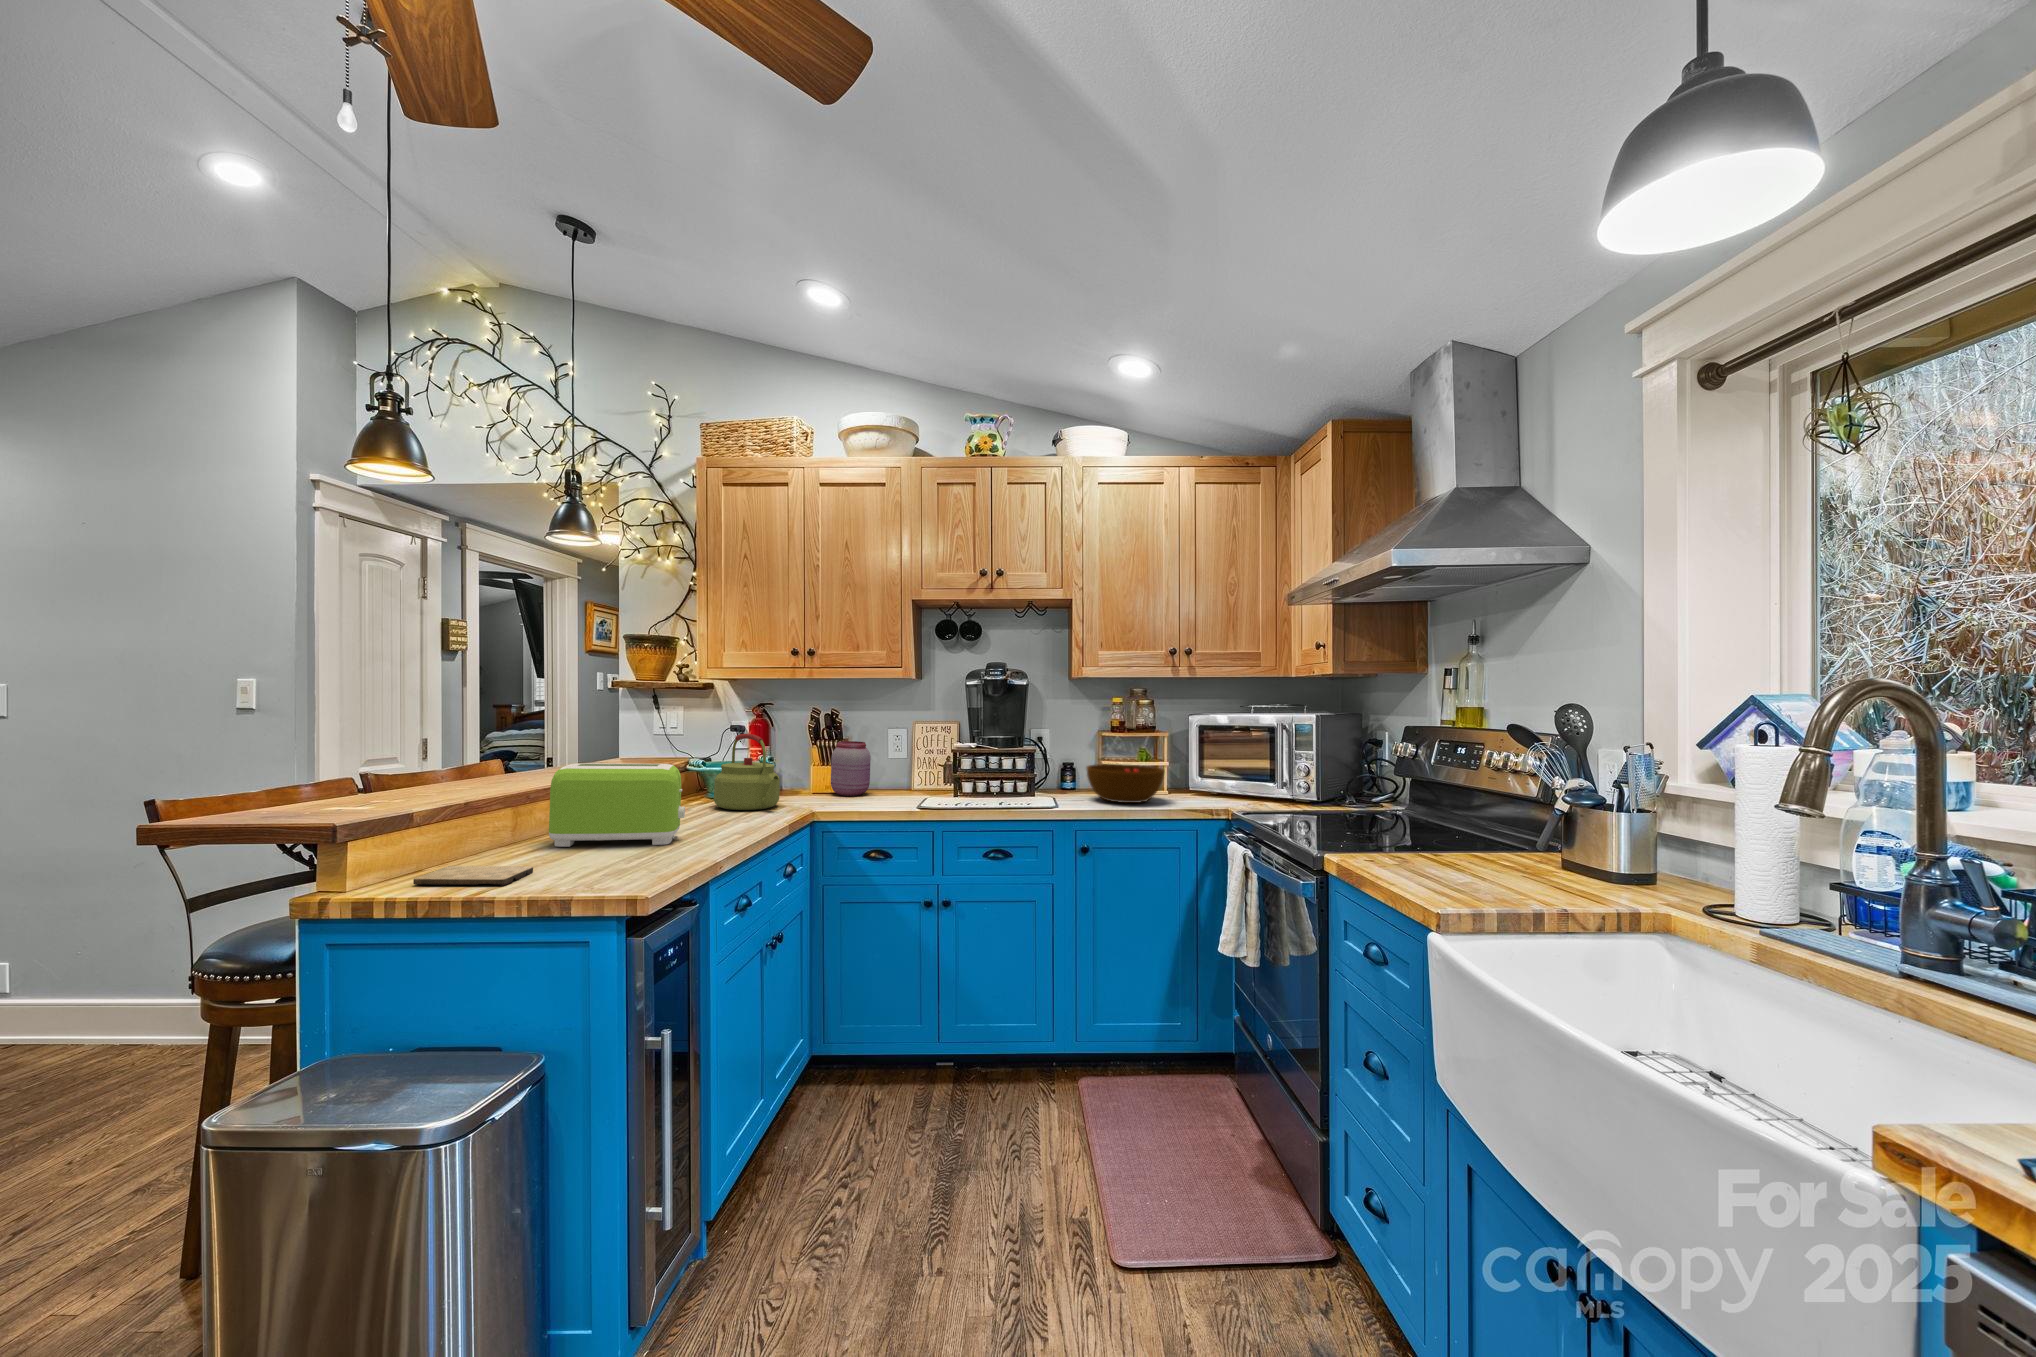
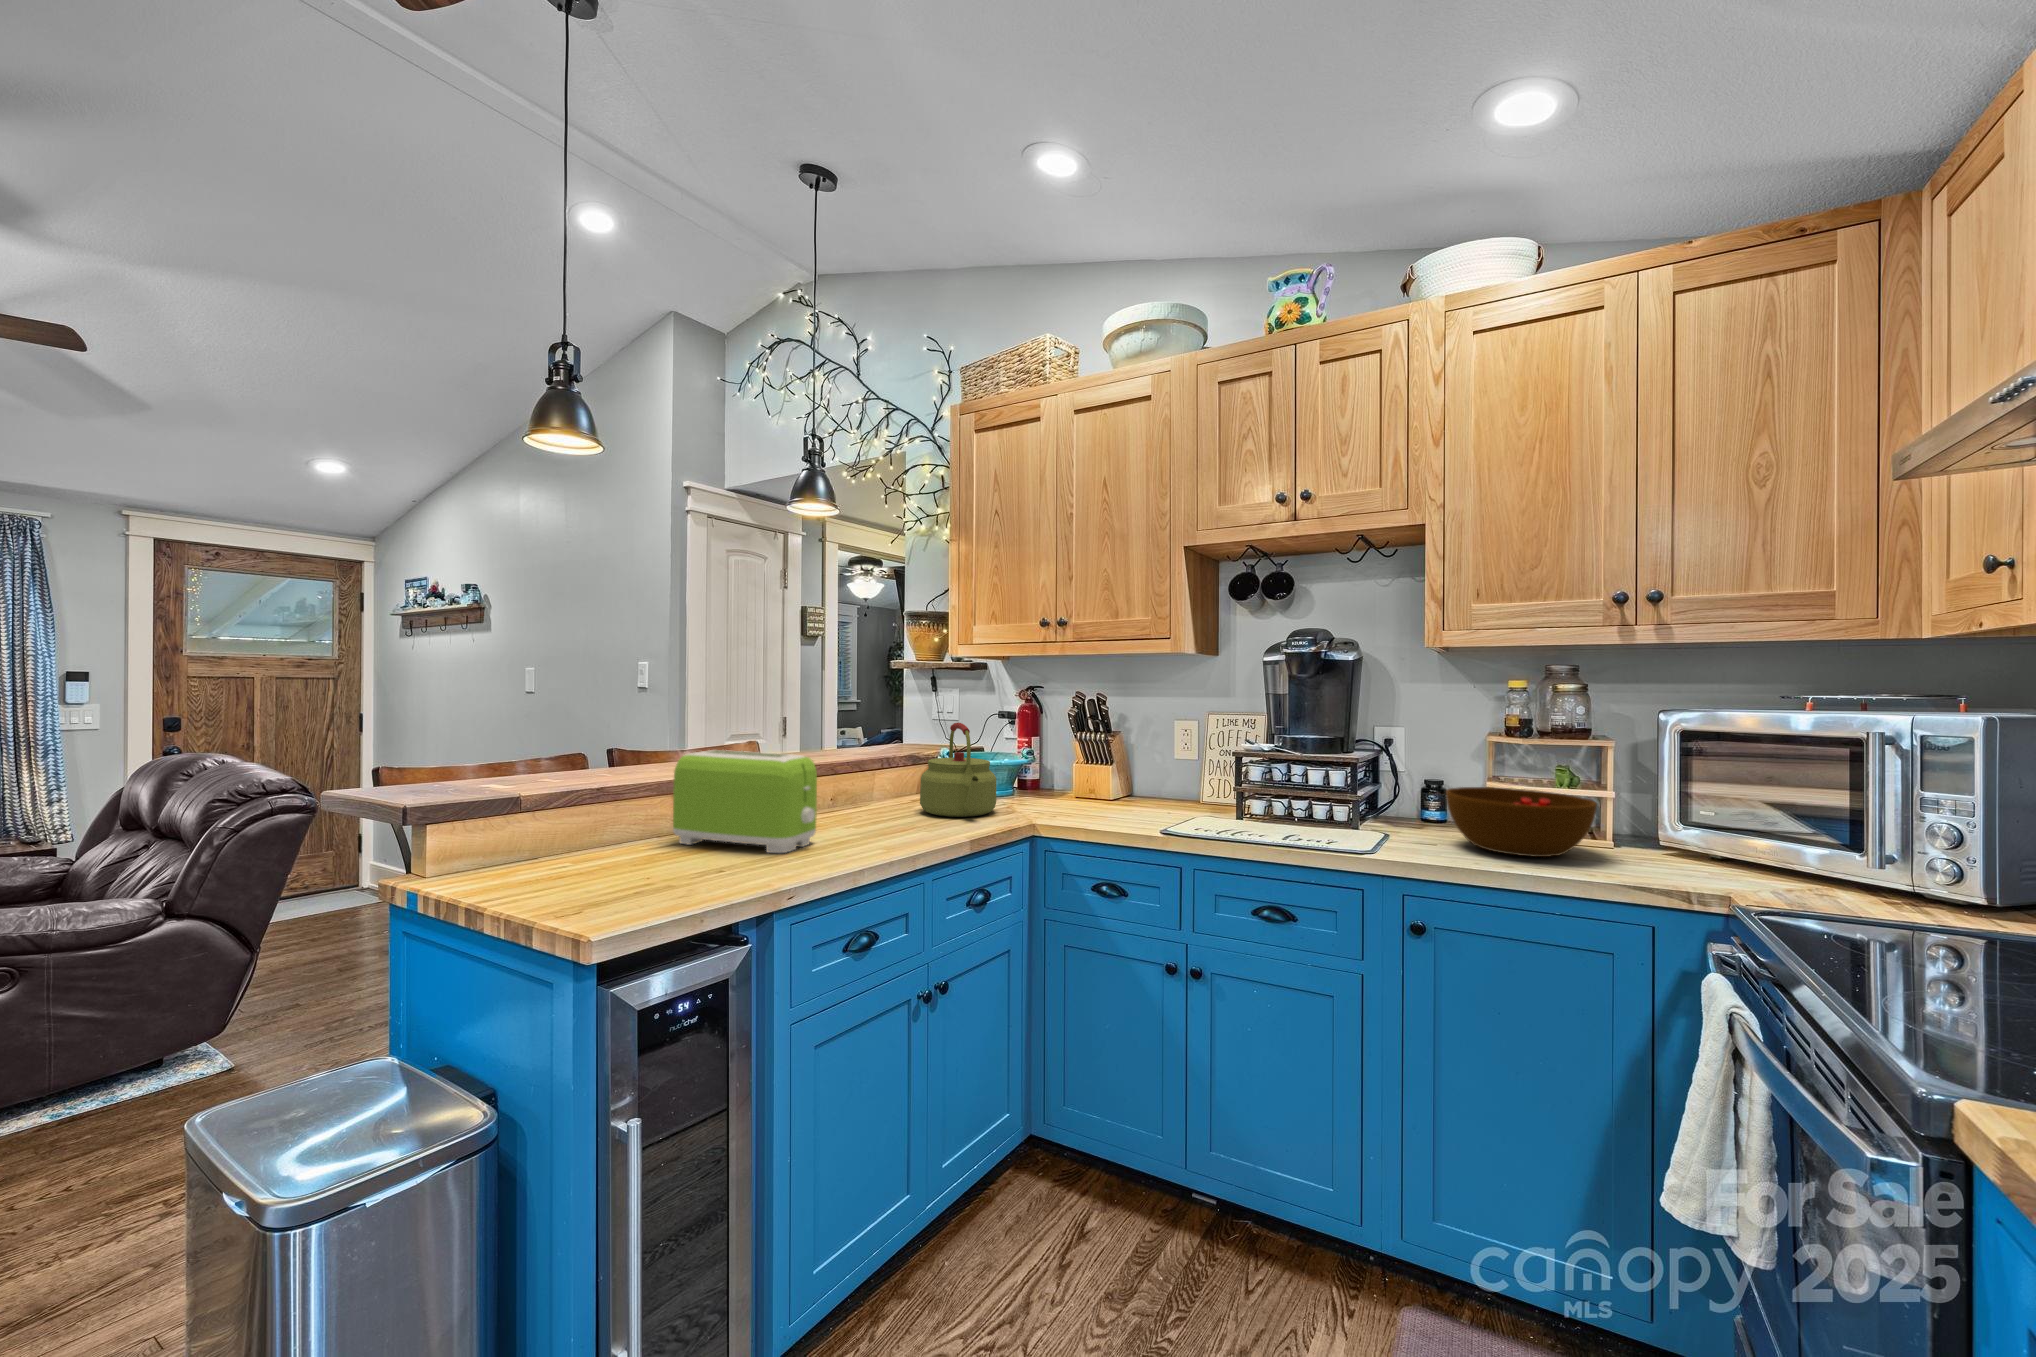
jar: present [831,741,871,796] -> none [1080,736,1131,808]
cutting board: present [413,866,533,886] -> none [472,856,593,887]

